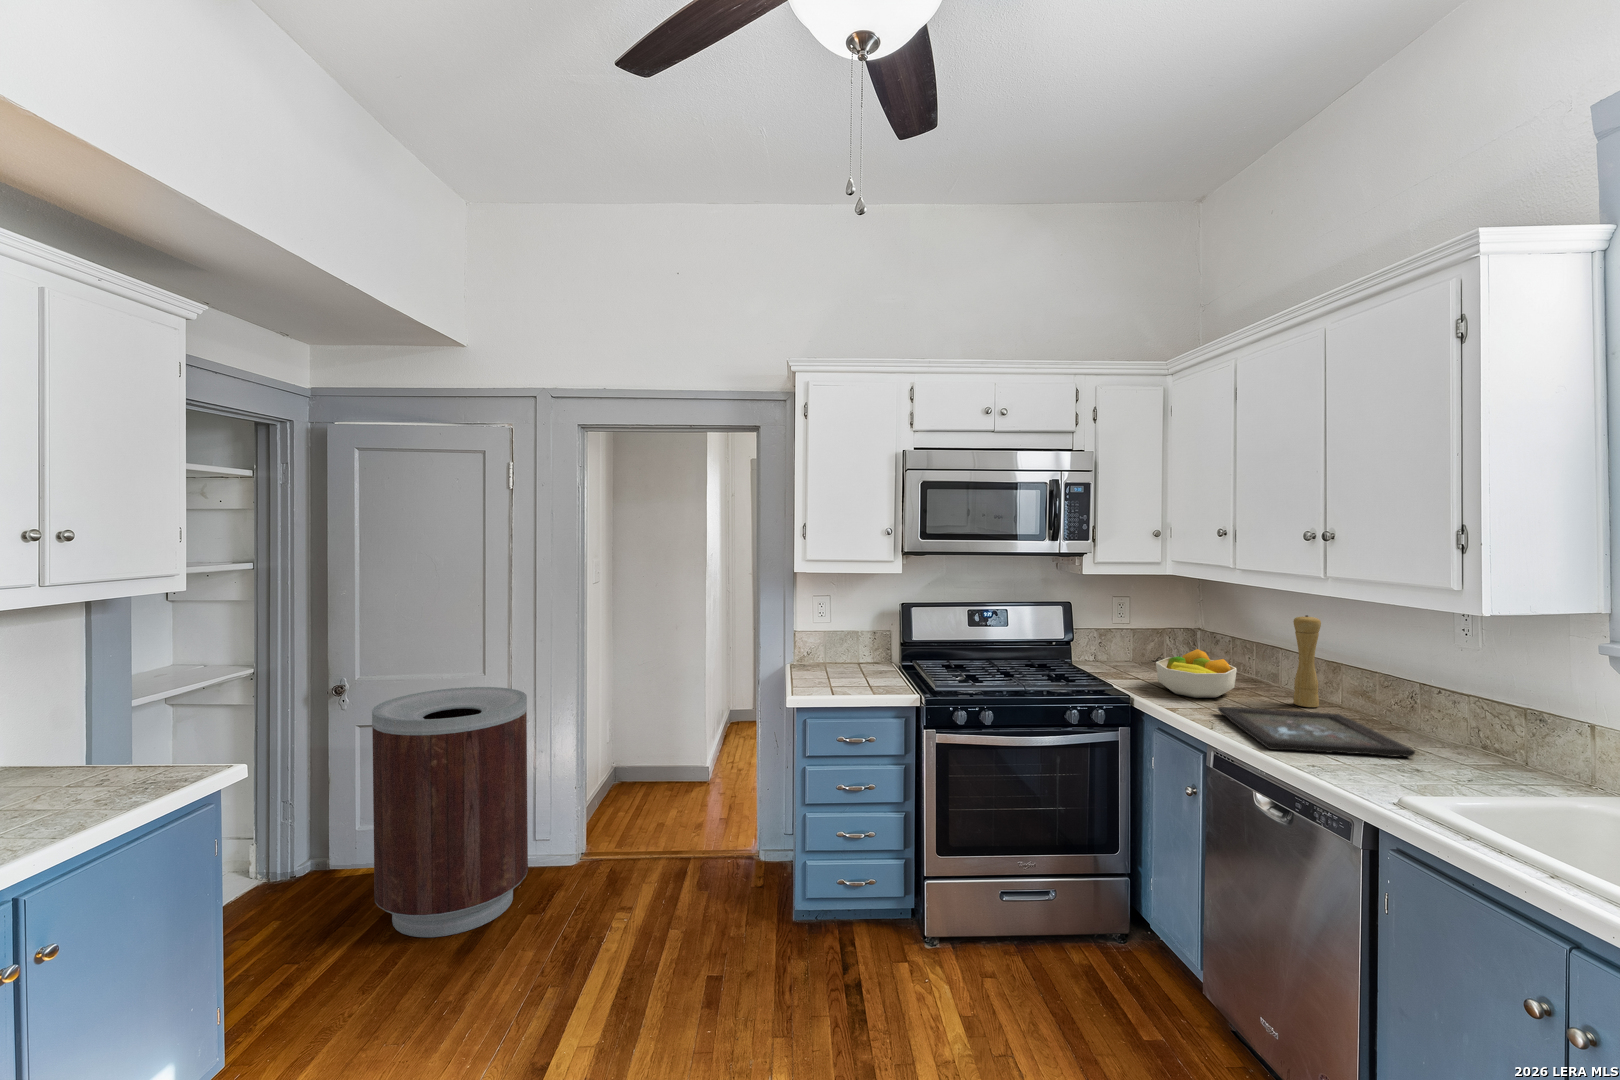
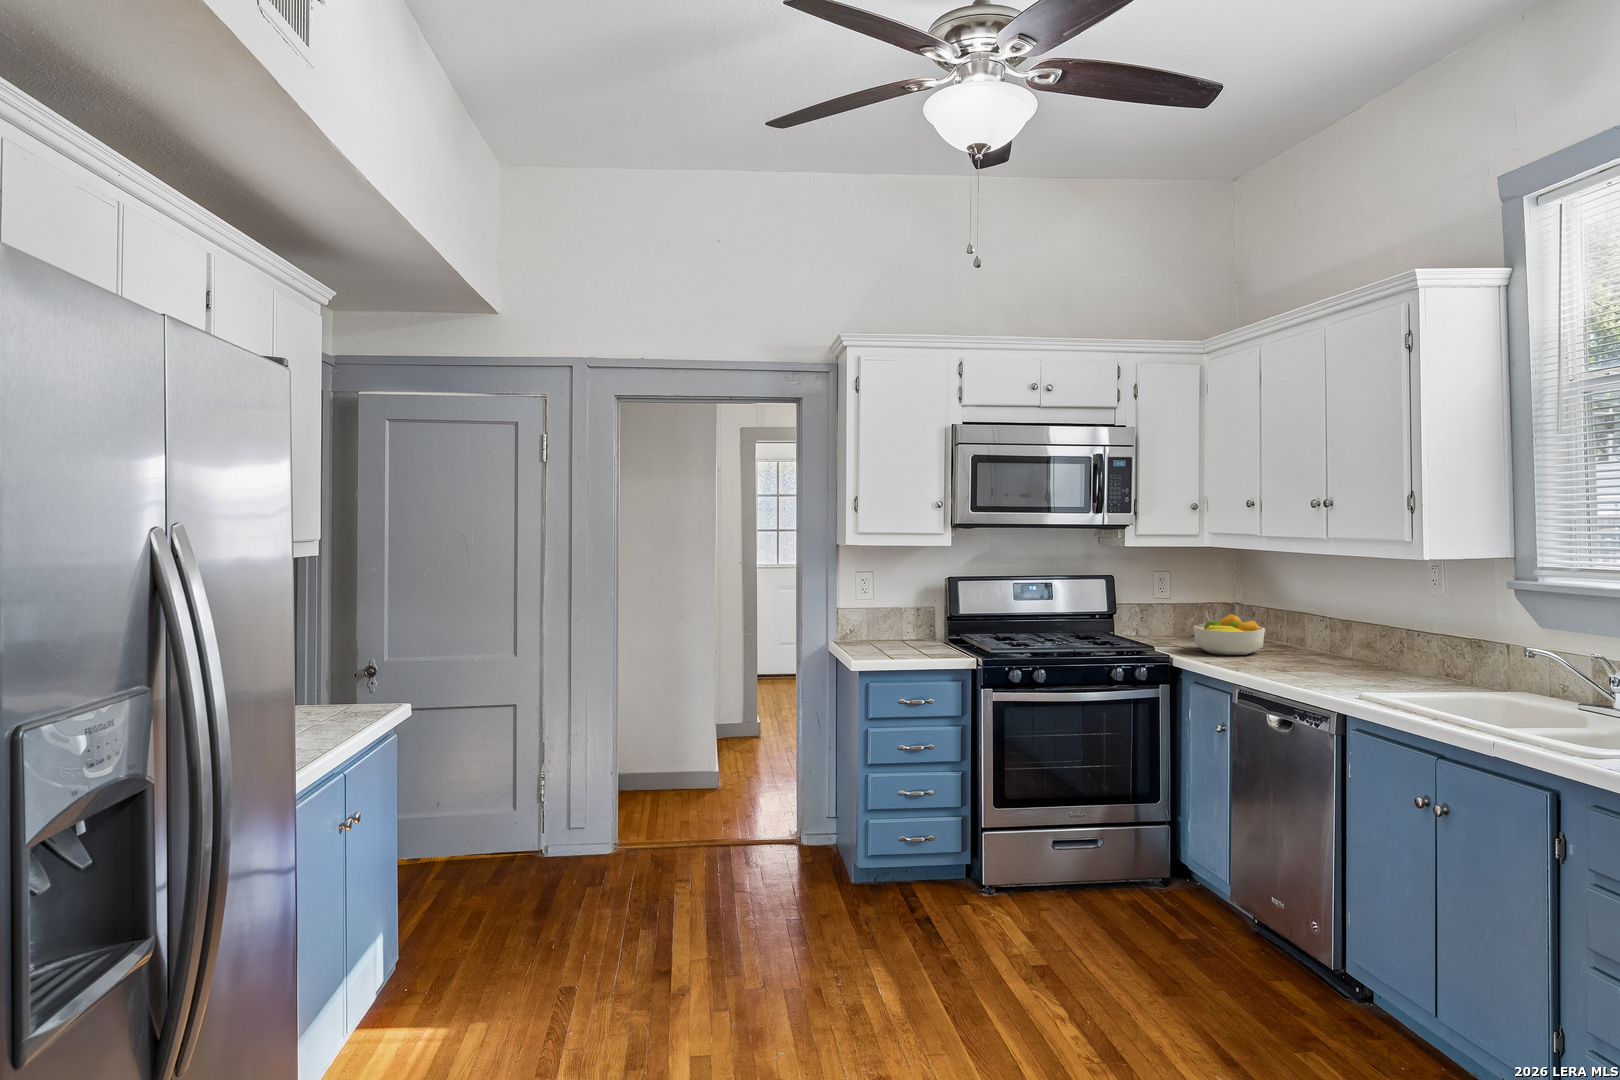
pepper mill: present [1293,615,1321,707] -> none [1312,577,1335,659]
trash can: present [372,687,528,937] -> none [434,667,581,904]
tray: present [1218,707,1415,757] -> none [1244,657,1390,680]

